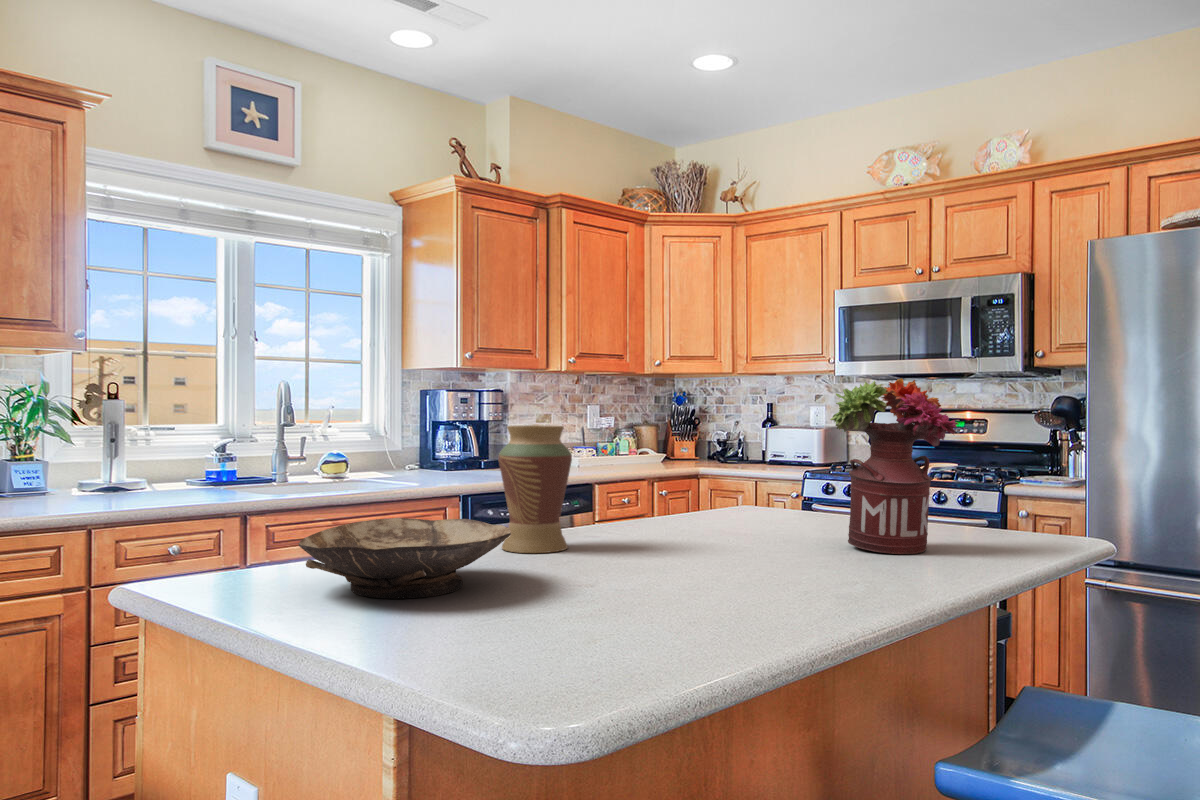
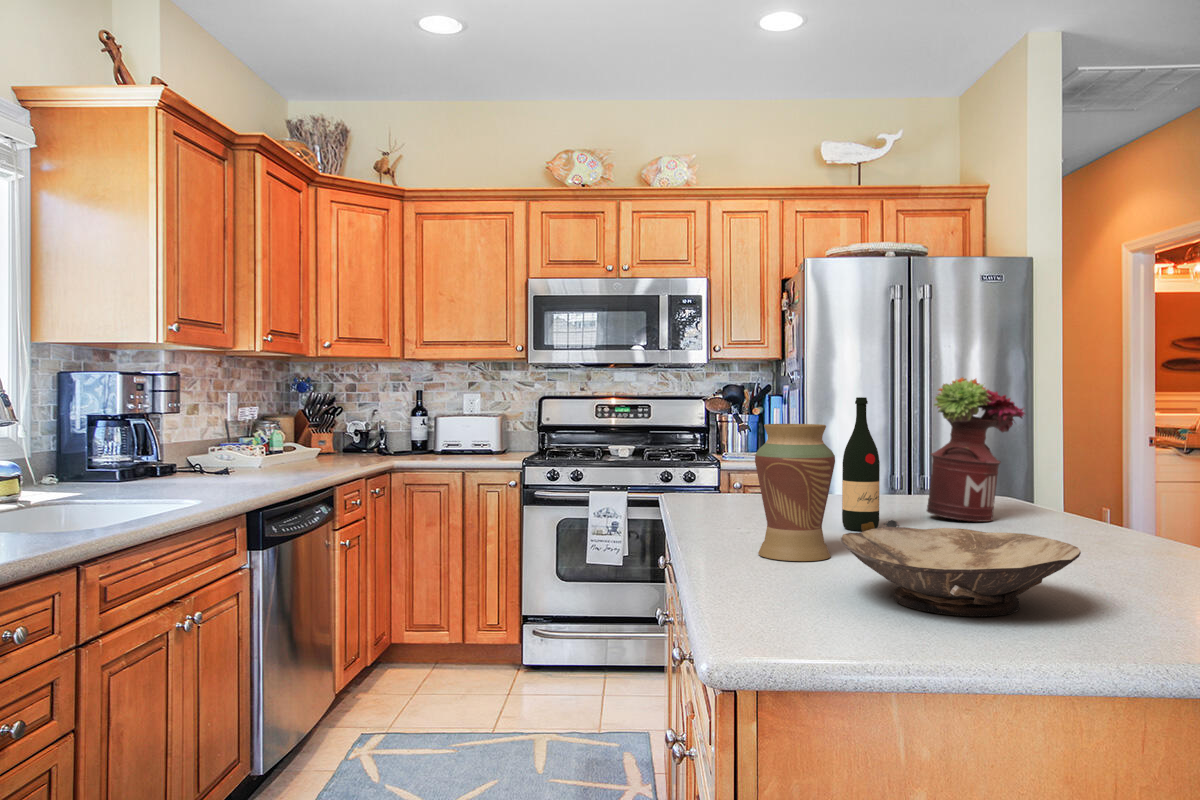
wine bottle: none [697,402,748,545] -> present [842,397,899,532]

